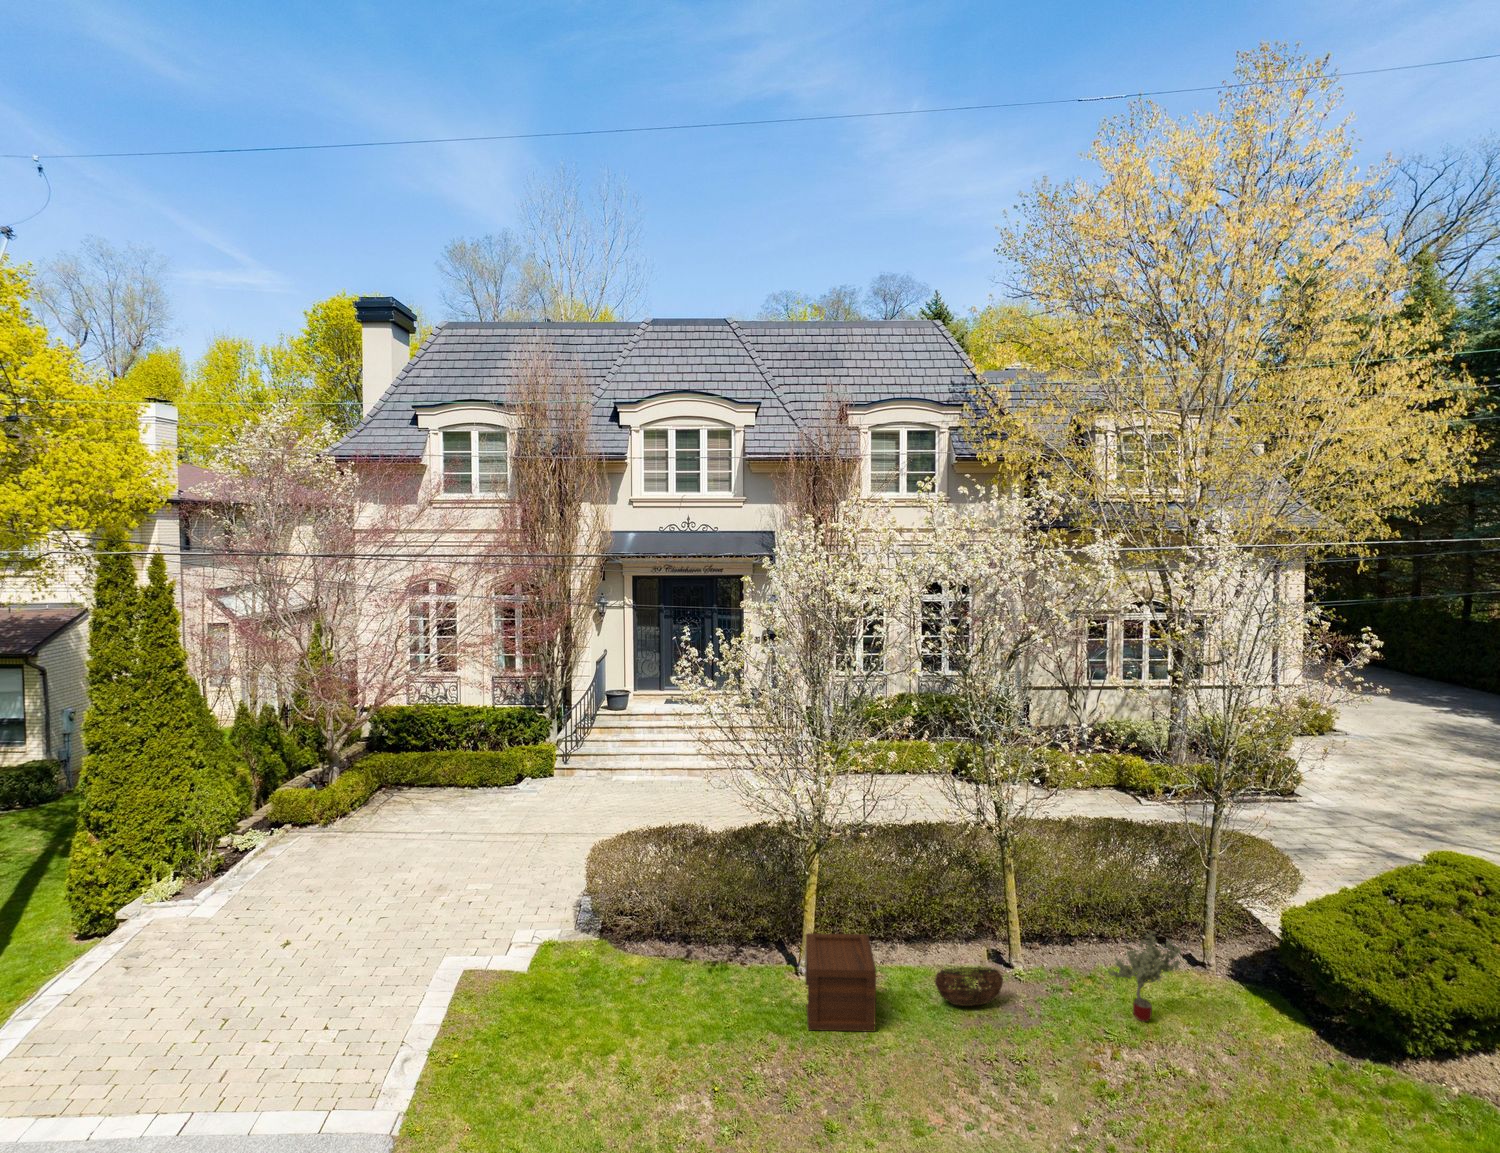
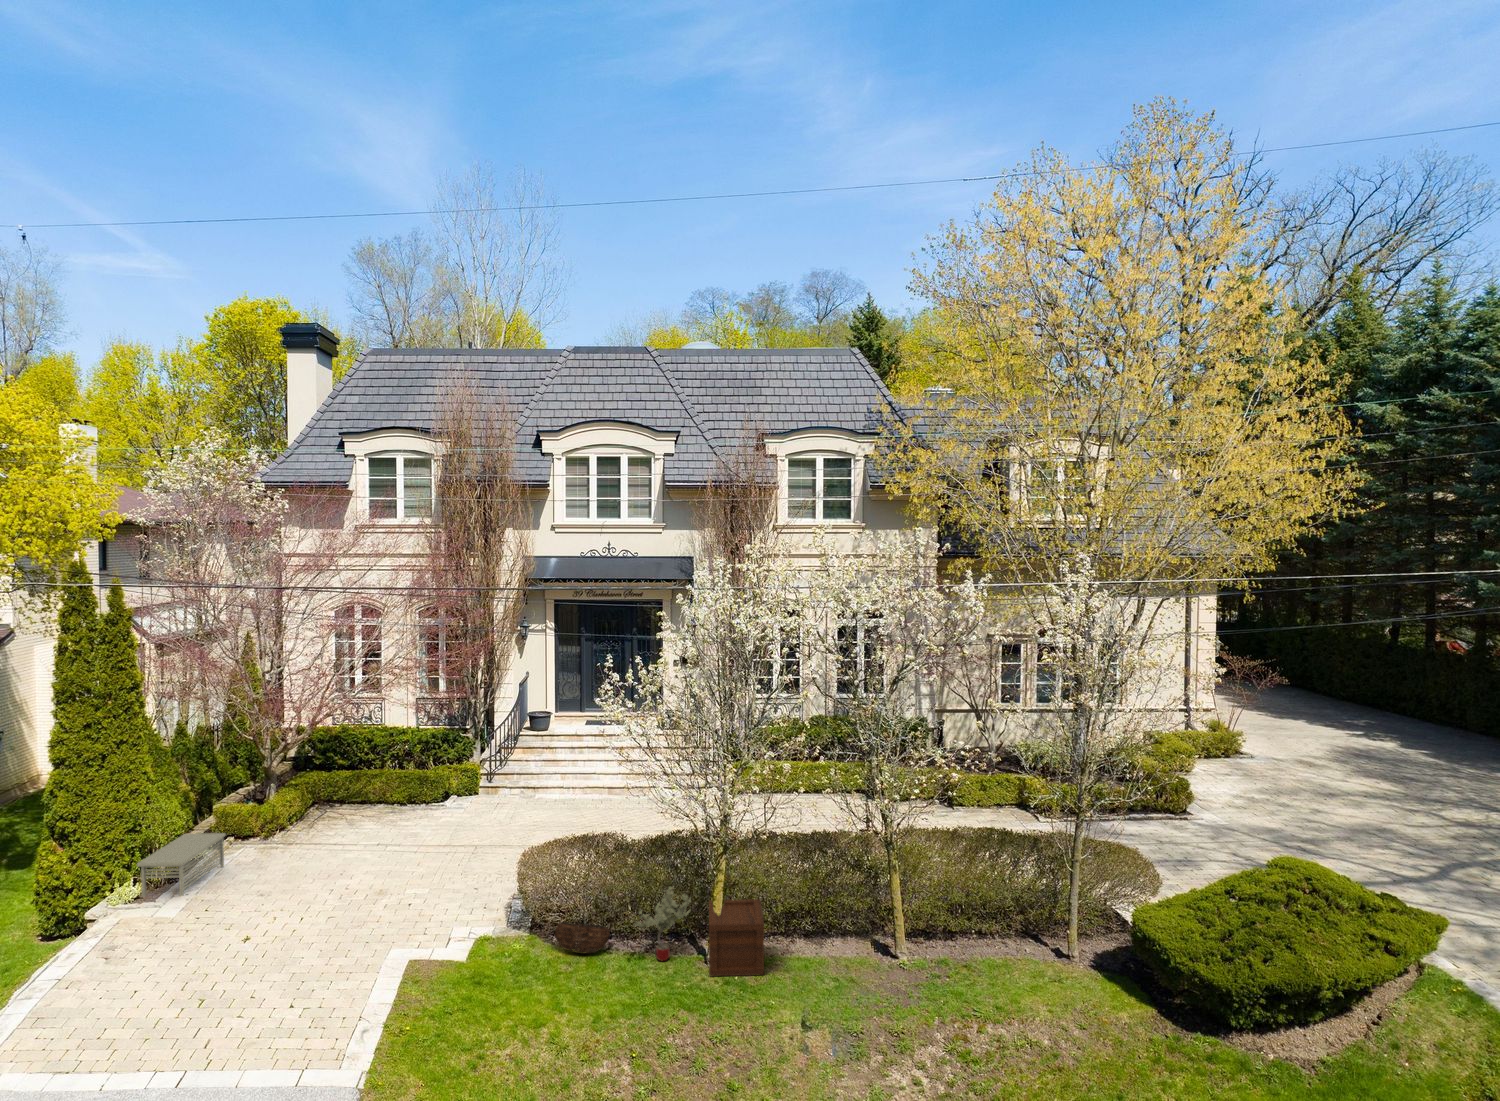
storage bench: none [181,821,281,893] -> present [137,833,226,897]
potted tree: present [1108,931,1181,1022] -> present [635,887,691,962]
basket: present [935,967,1003,1006] -> present [555,922,609,954]

